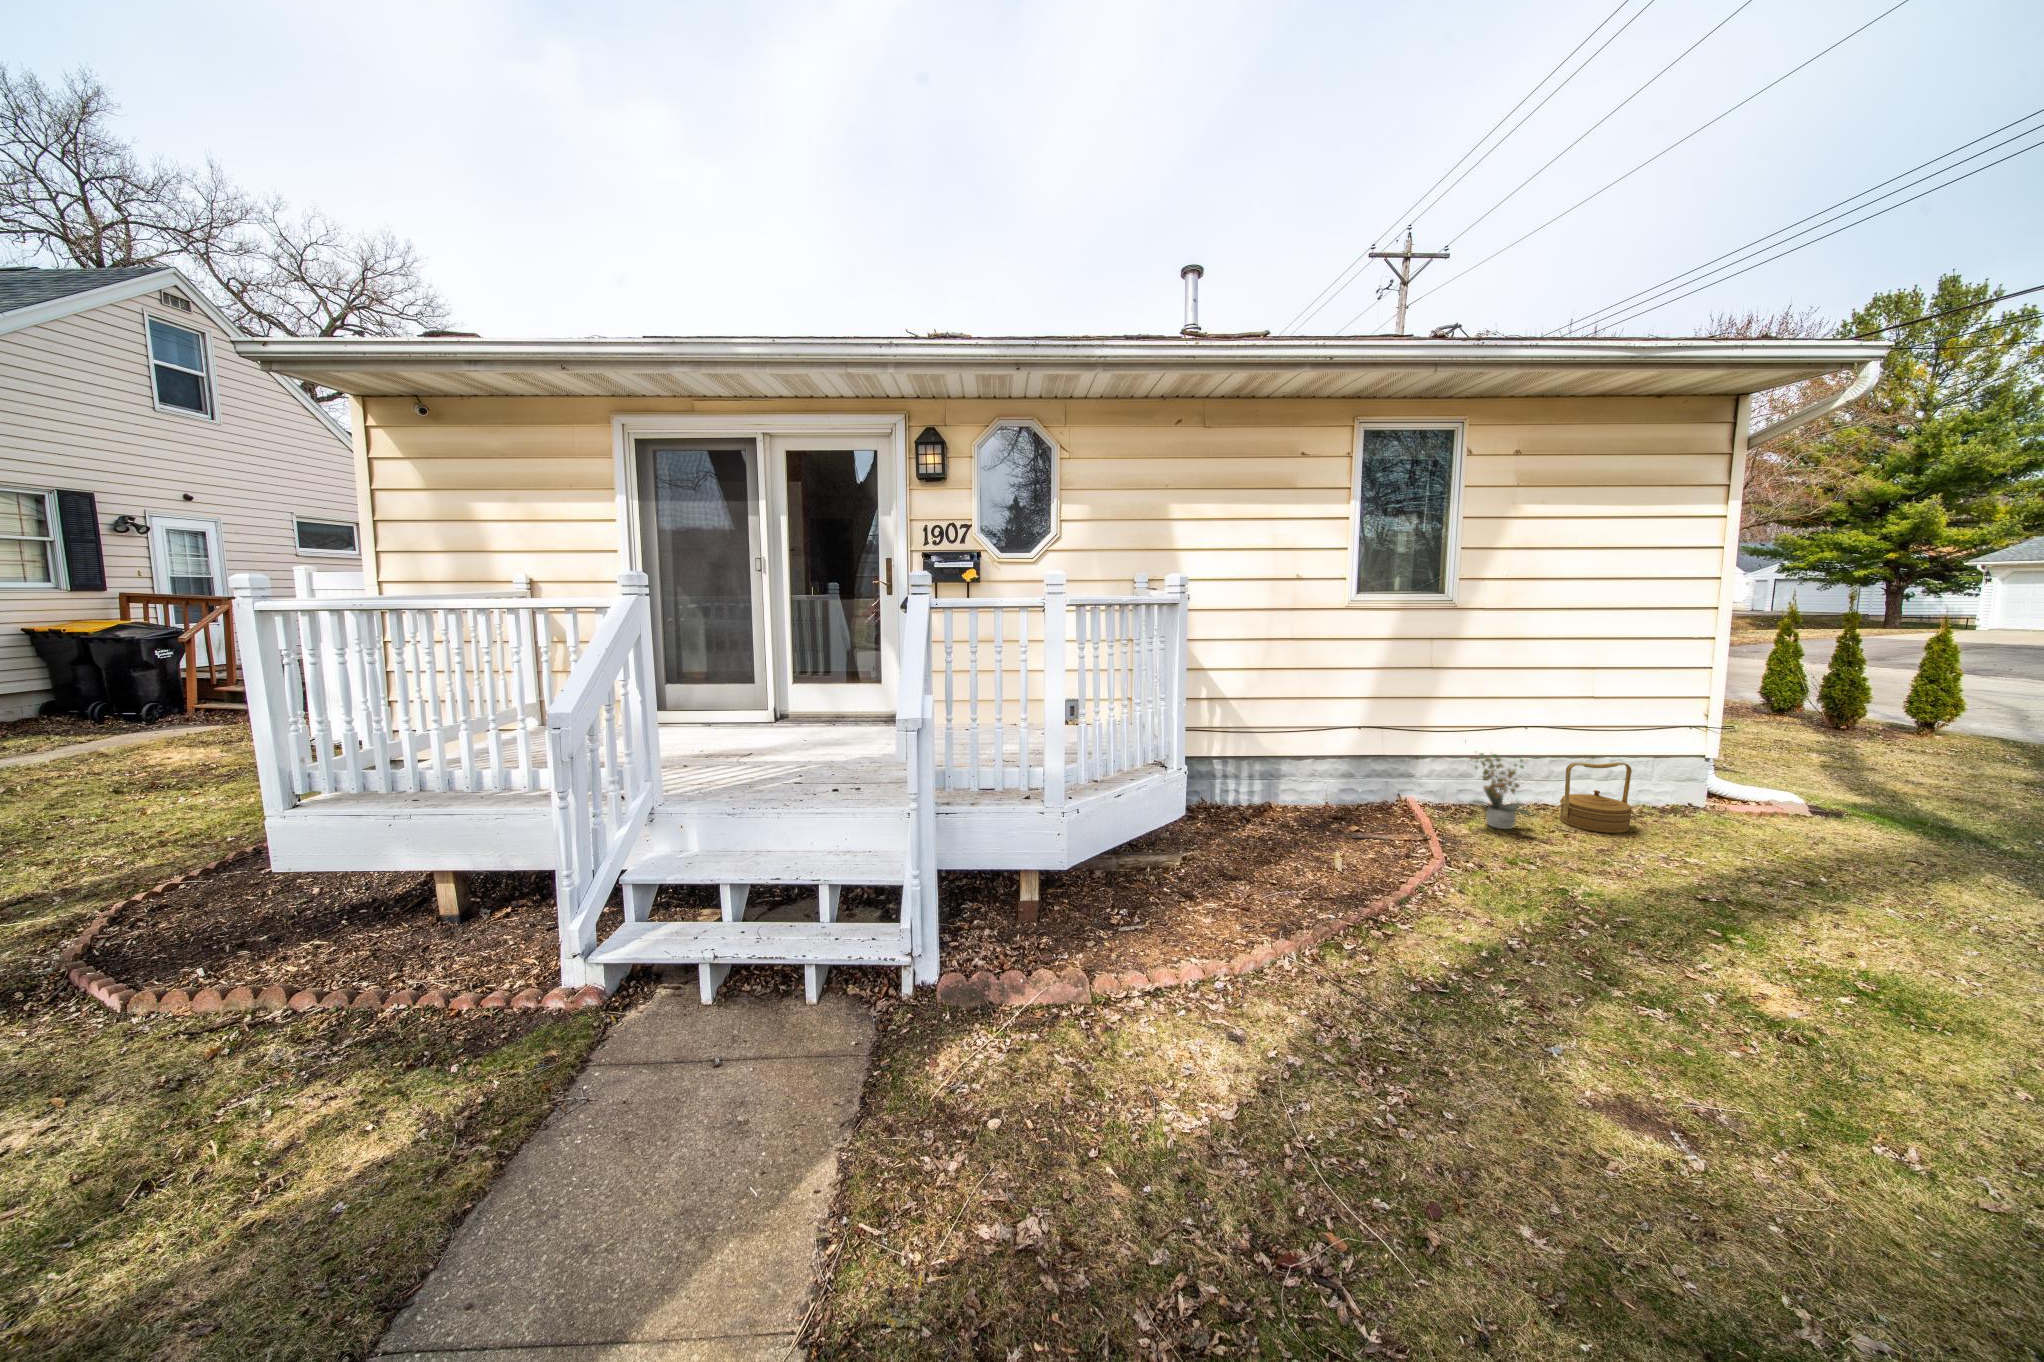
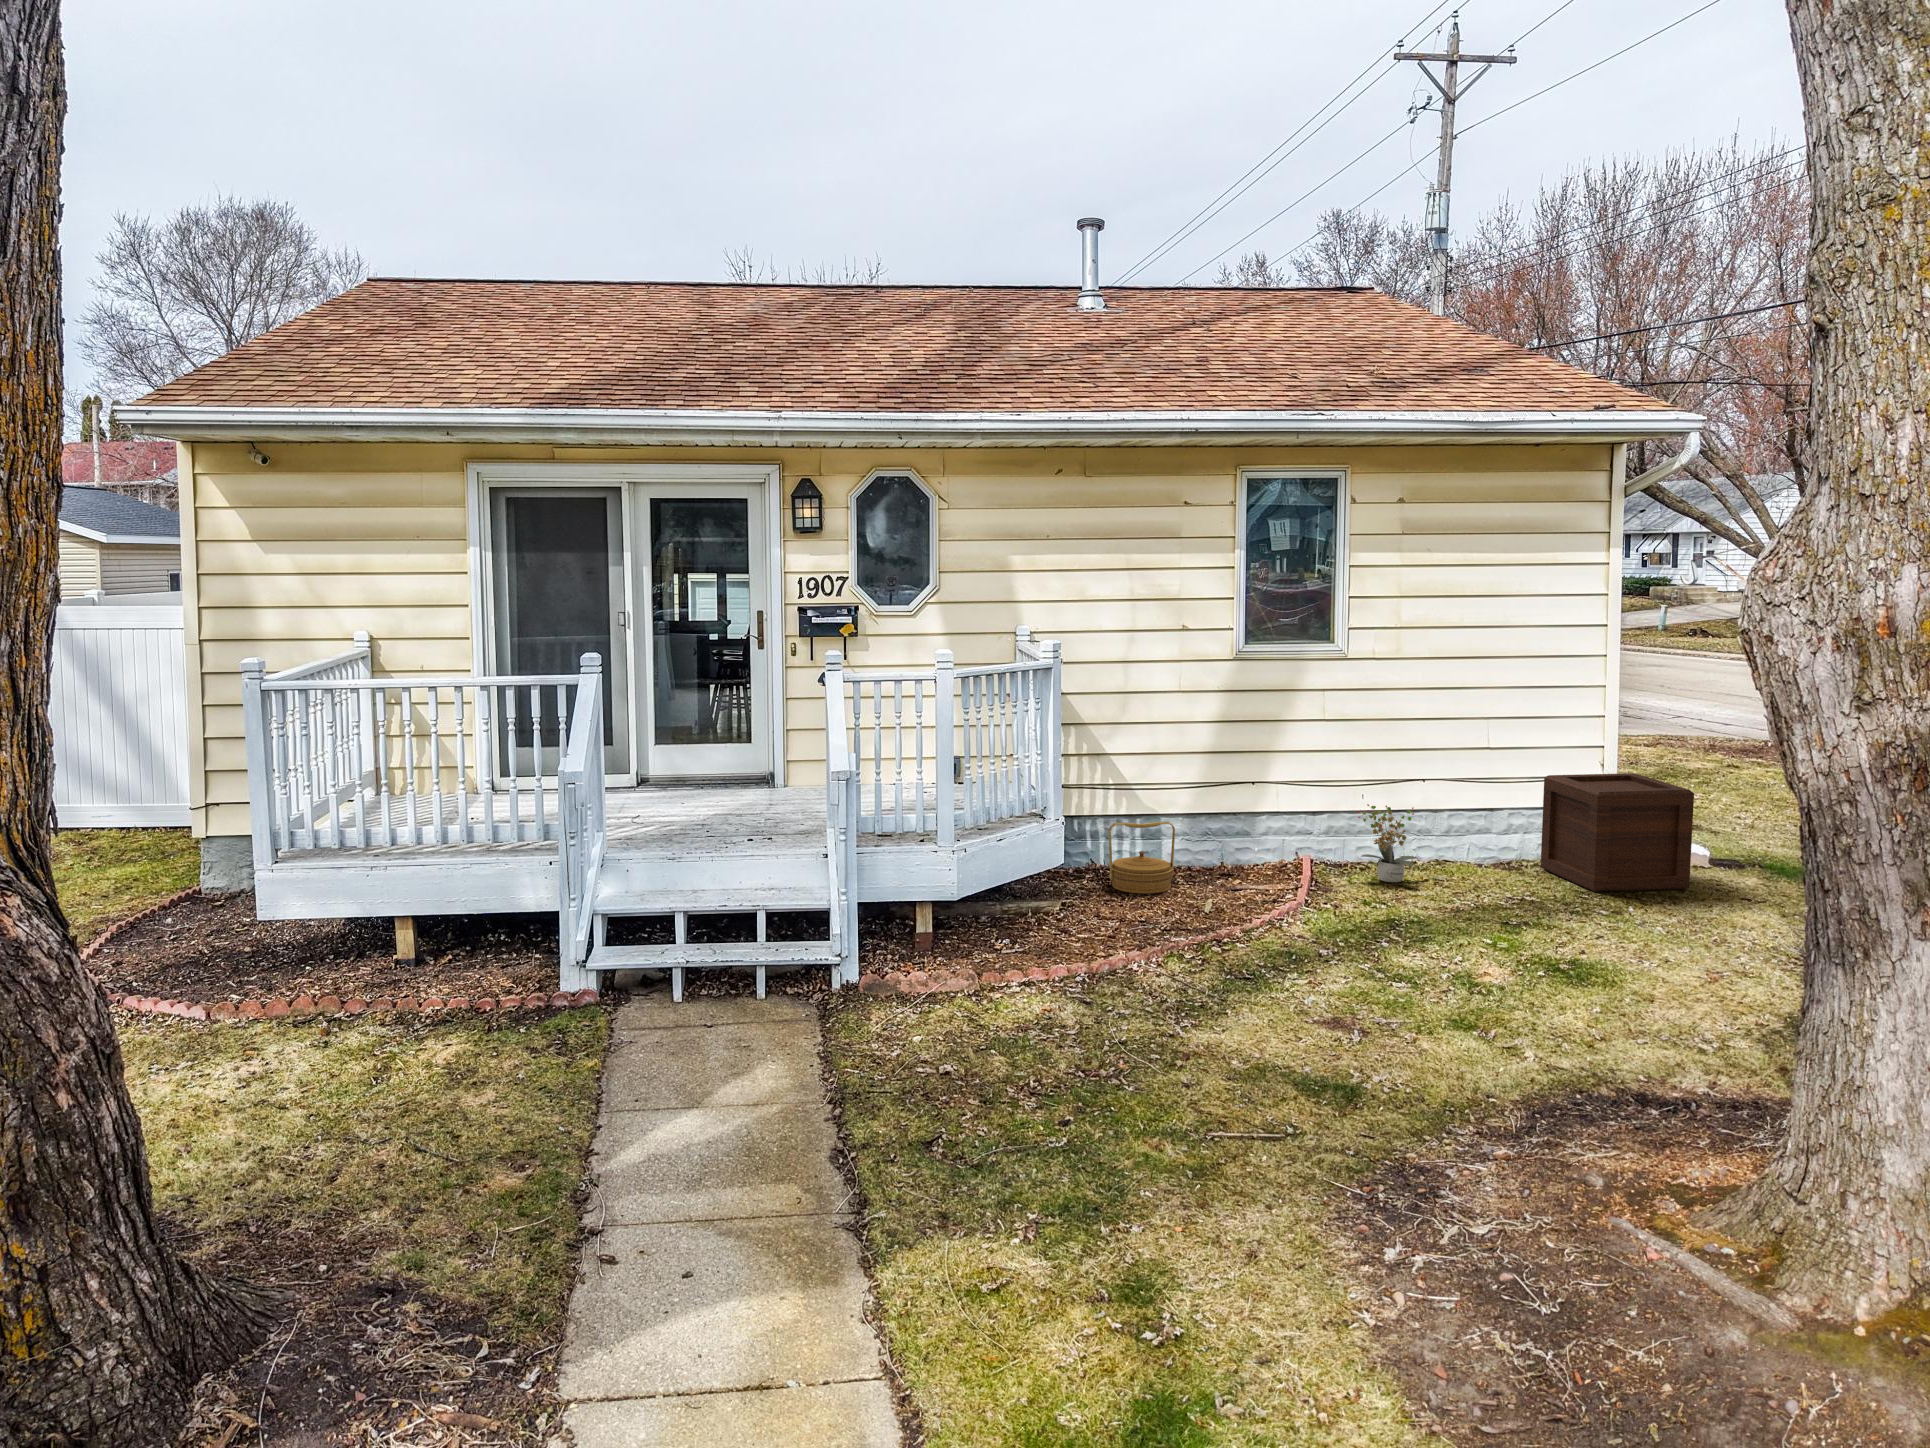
wooden crate: none [1641,725,1845,848] -> present [1541,773,1694,892]
woven basket: present [1560,763,1633,833] -> present [1109,822,1175,894]

